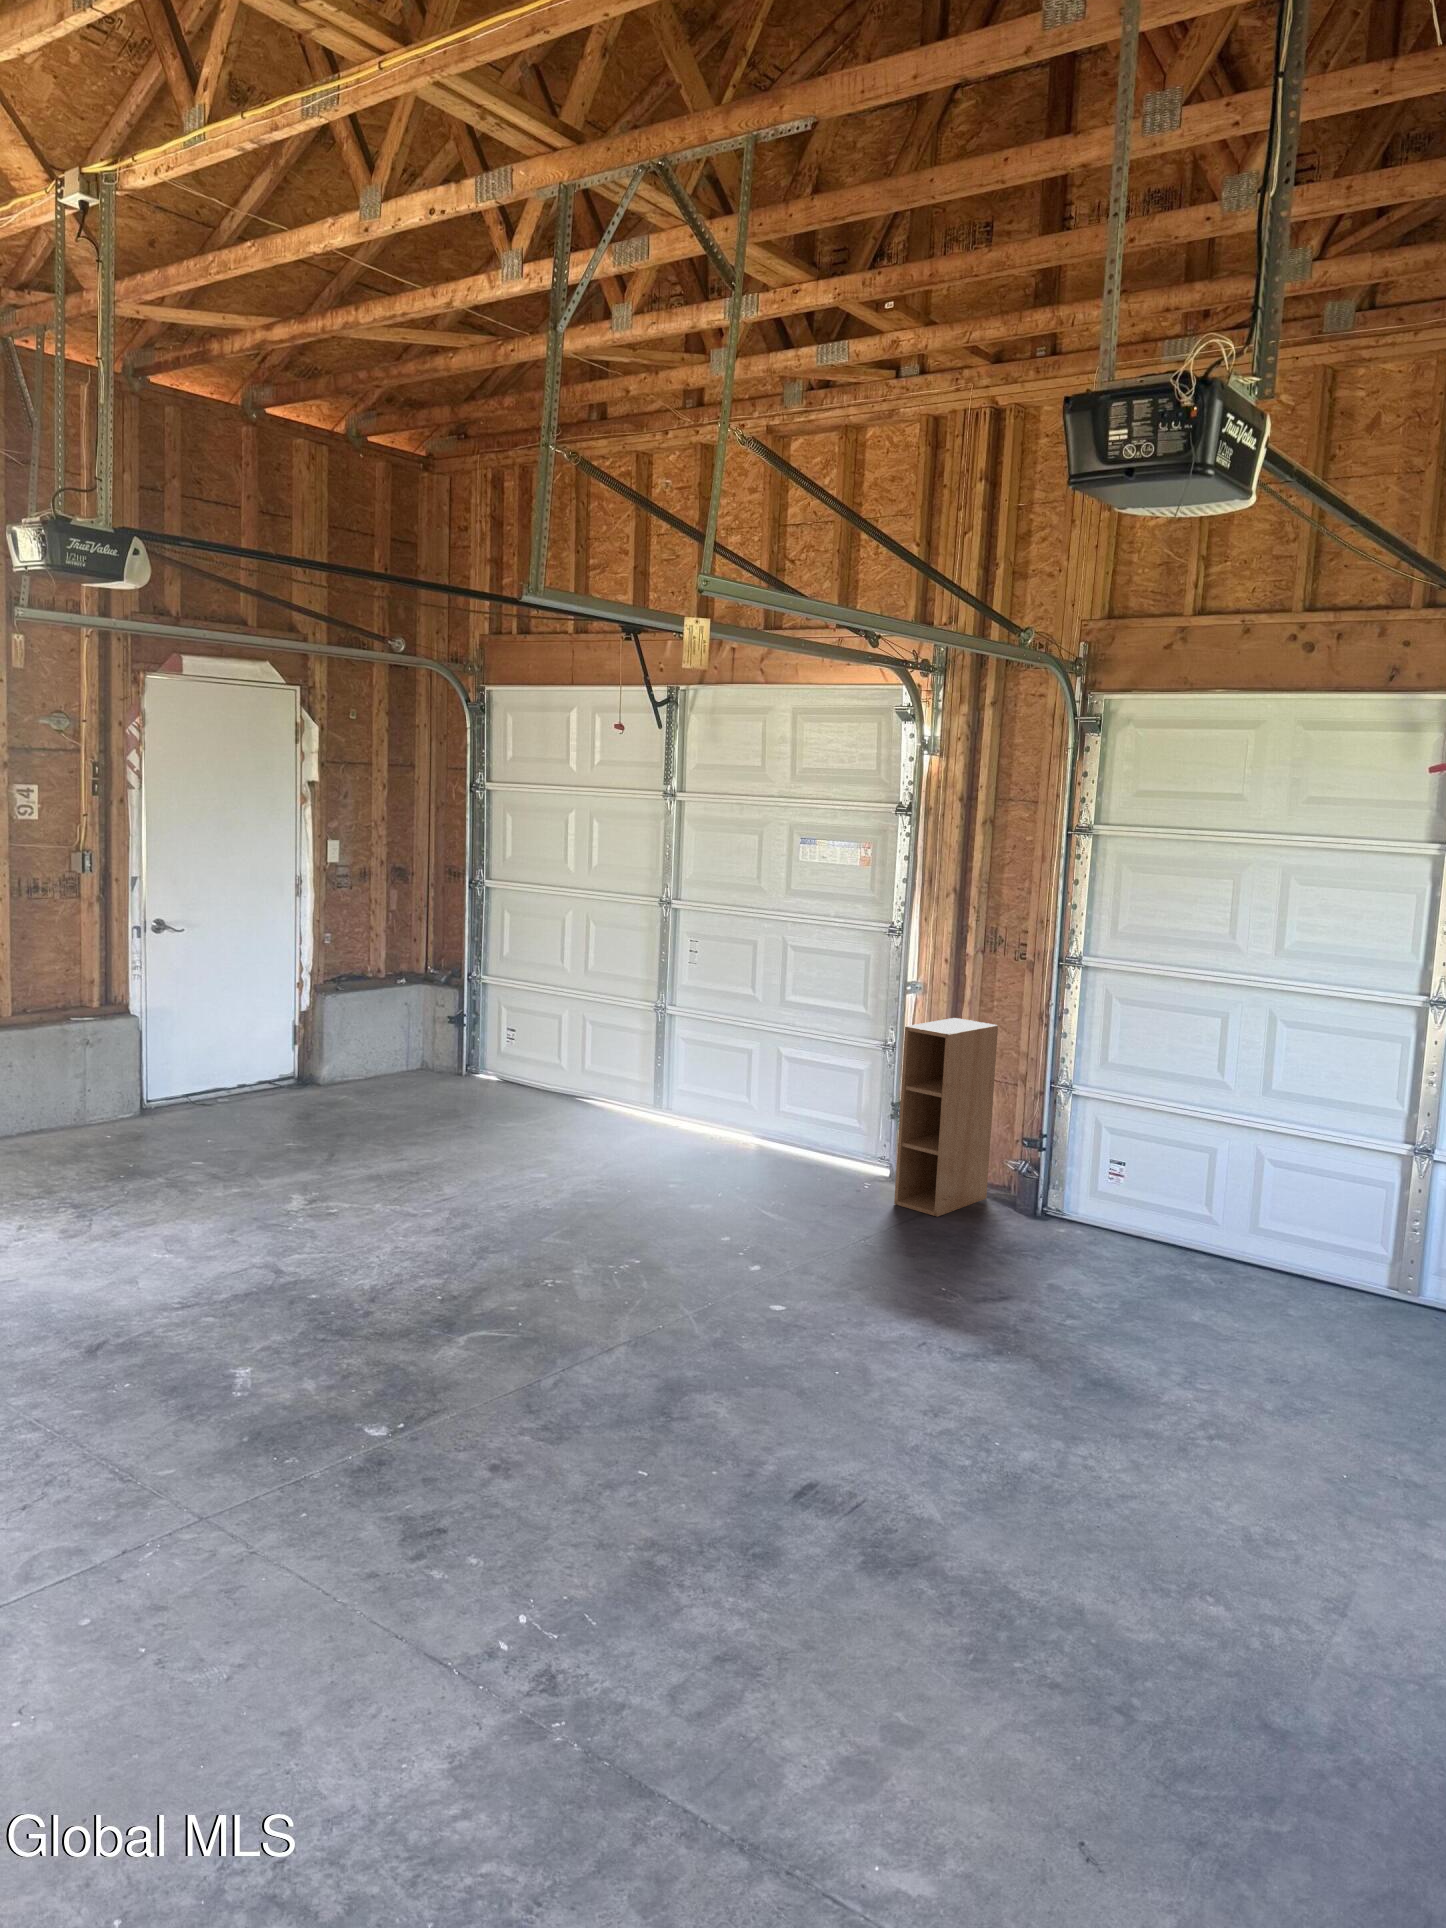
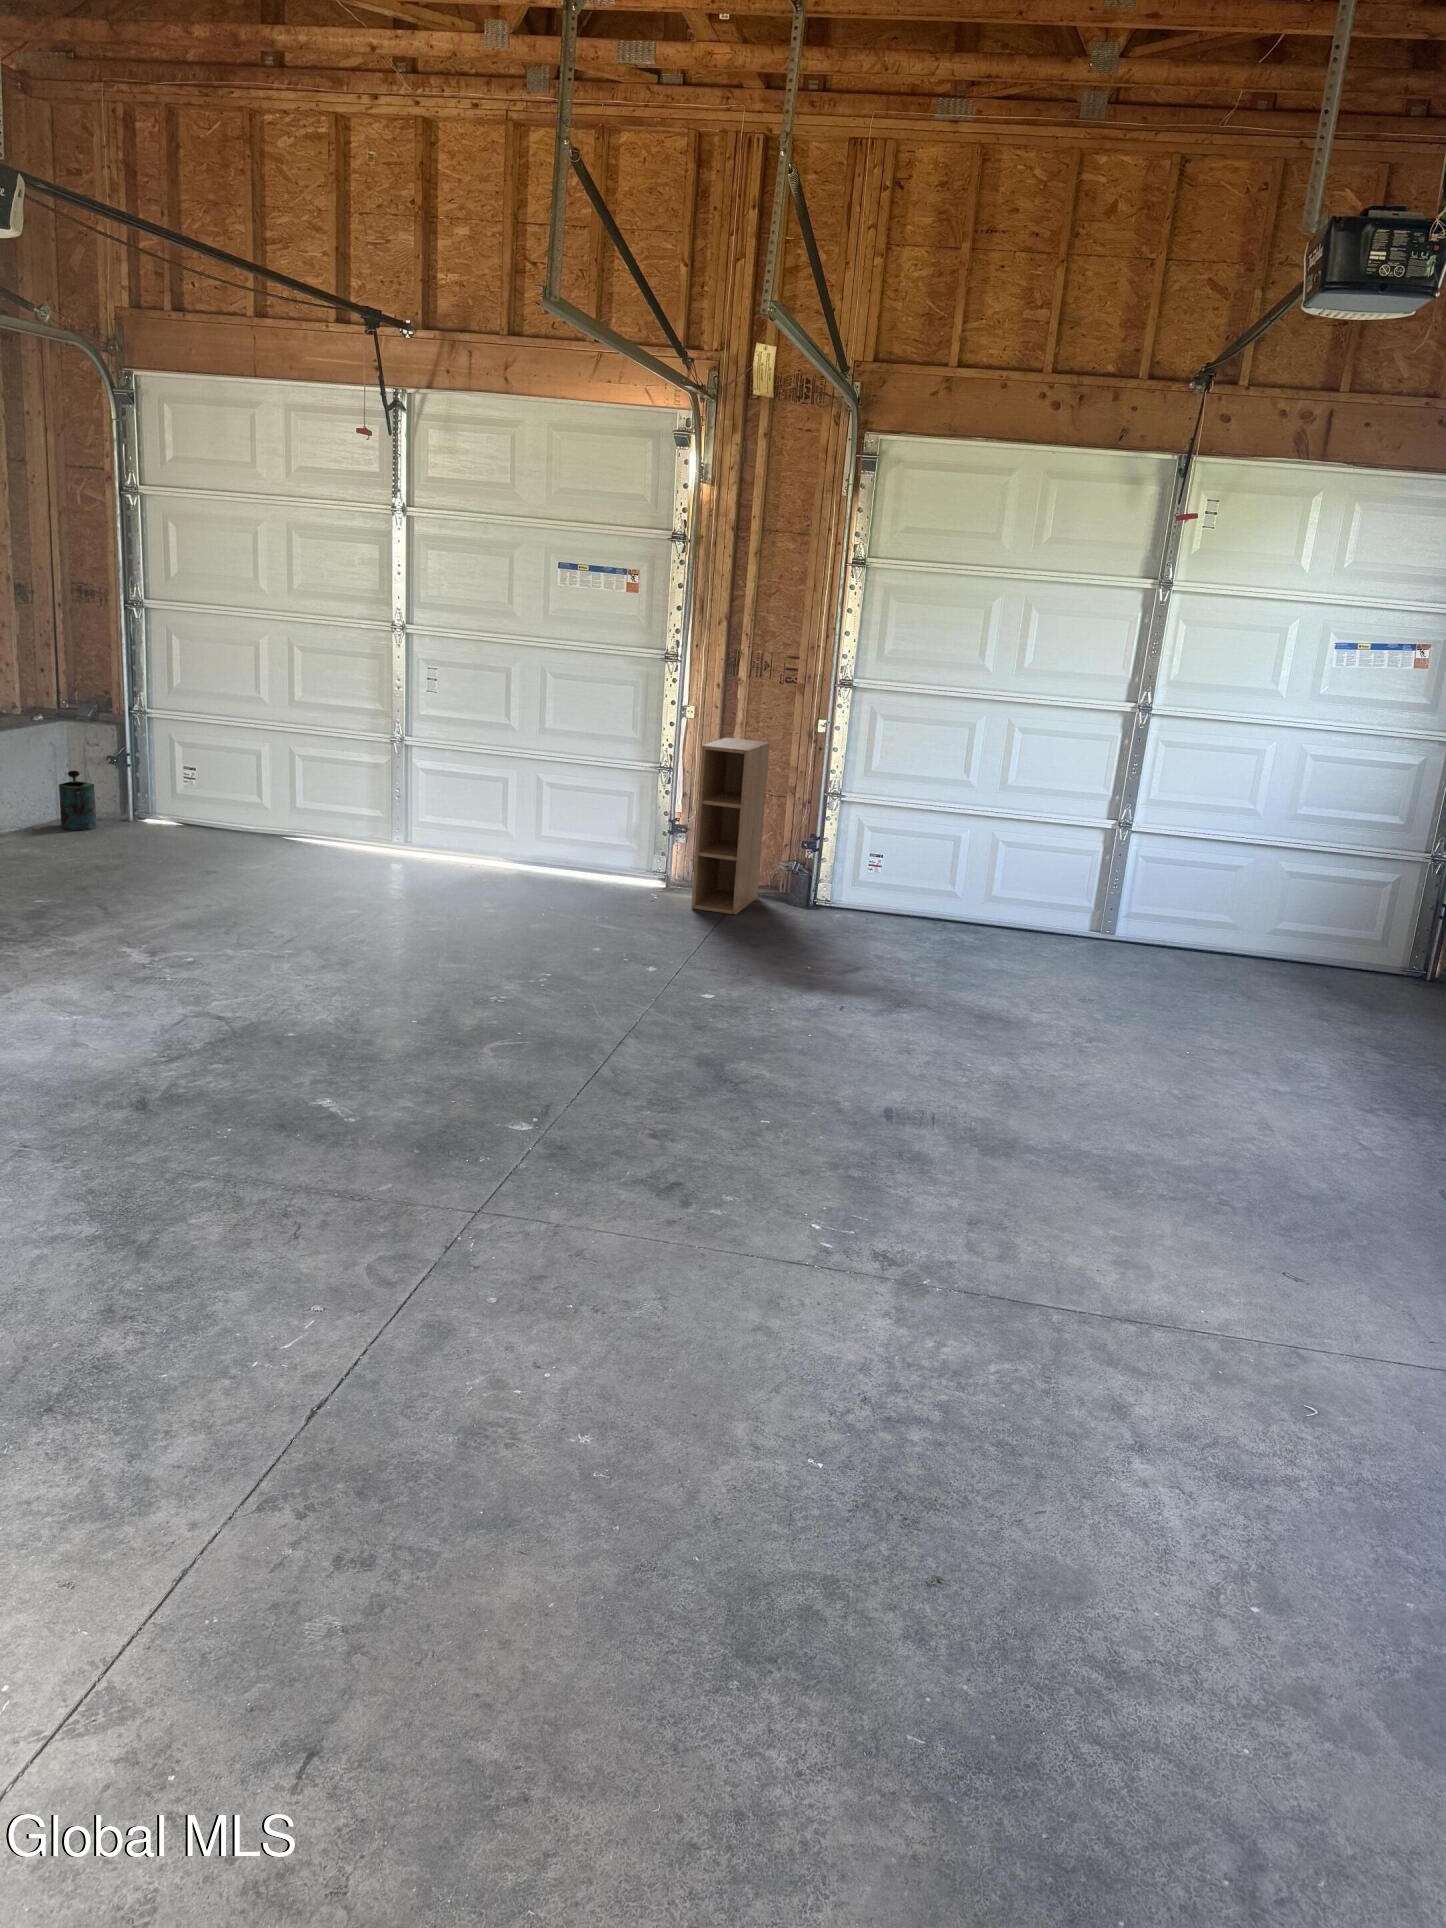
watering can: none [402,1022,432,1075] -> present [59,771,97,830]

